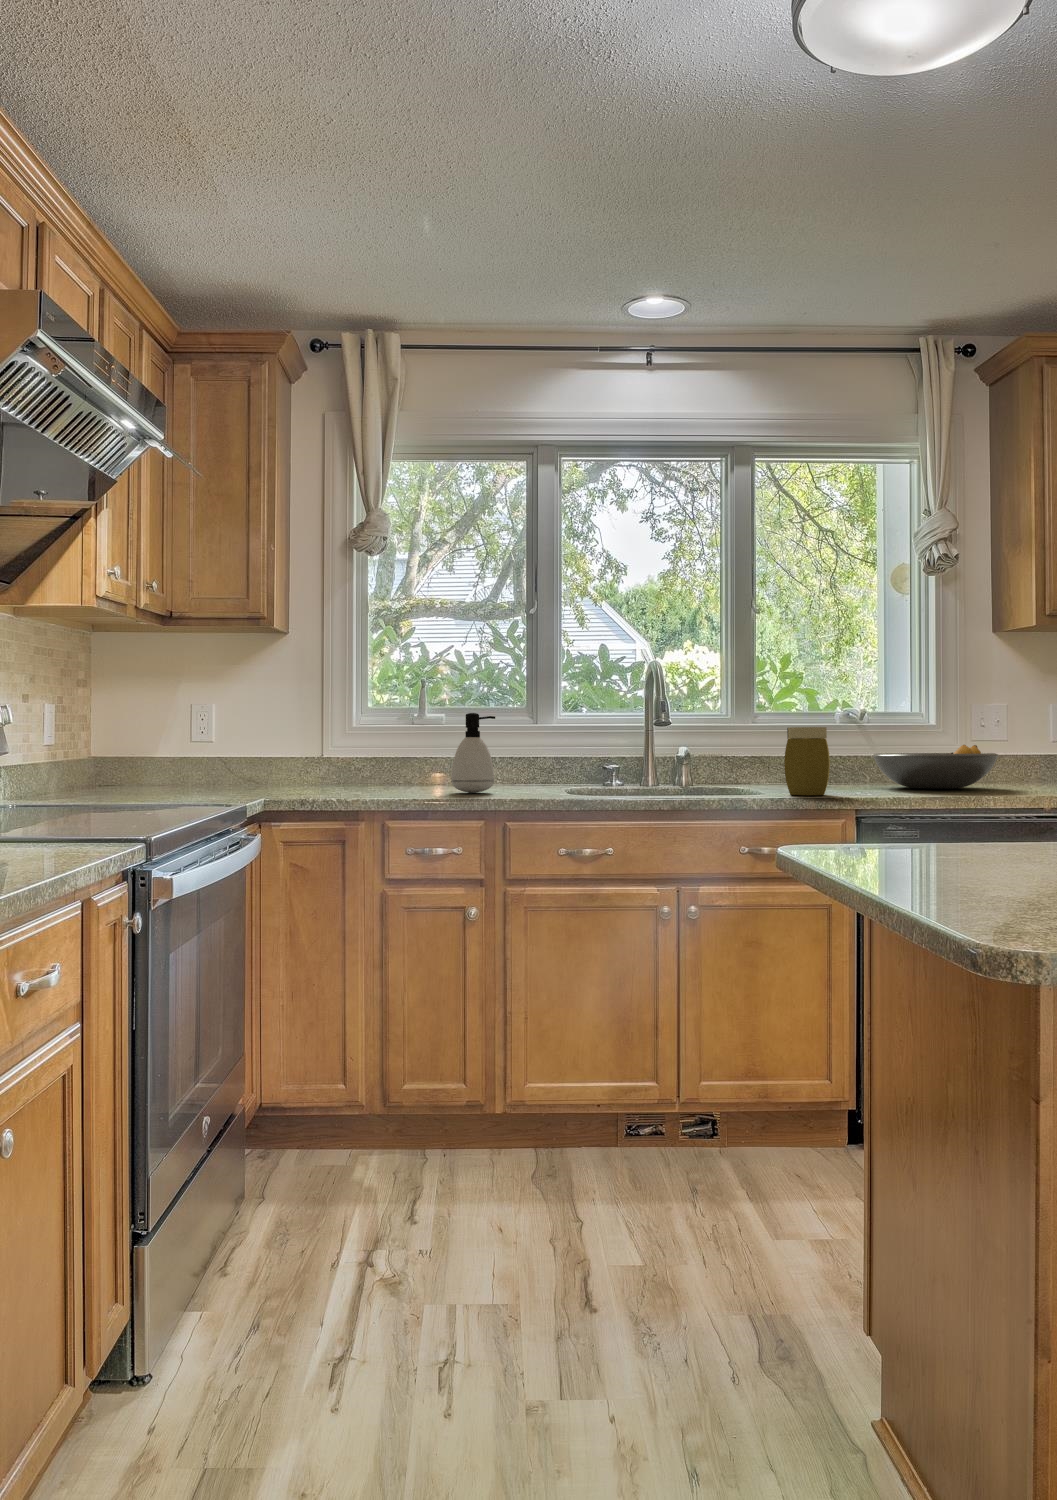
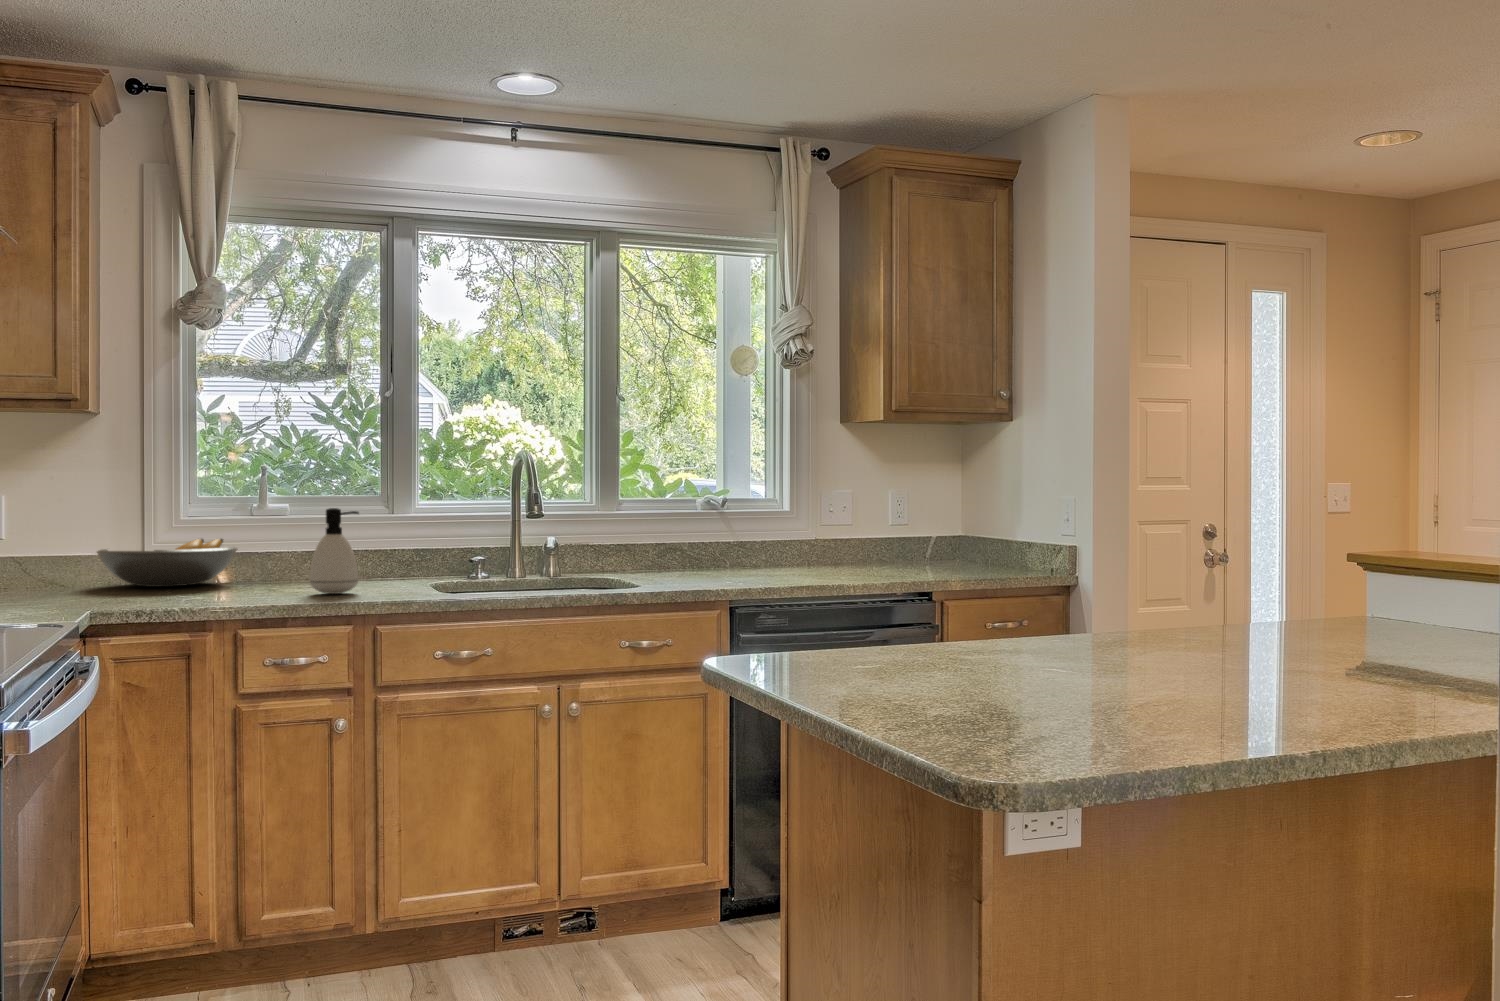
jar: present [784,727,830,795] -> none [659,521,701,588]
fruit bowl: present [872,745,999,789] -> present [97,538,238,587]

